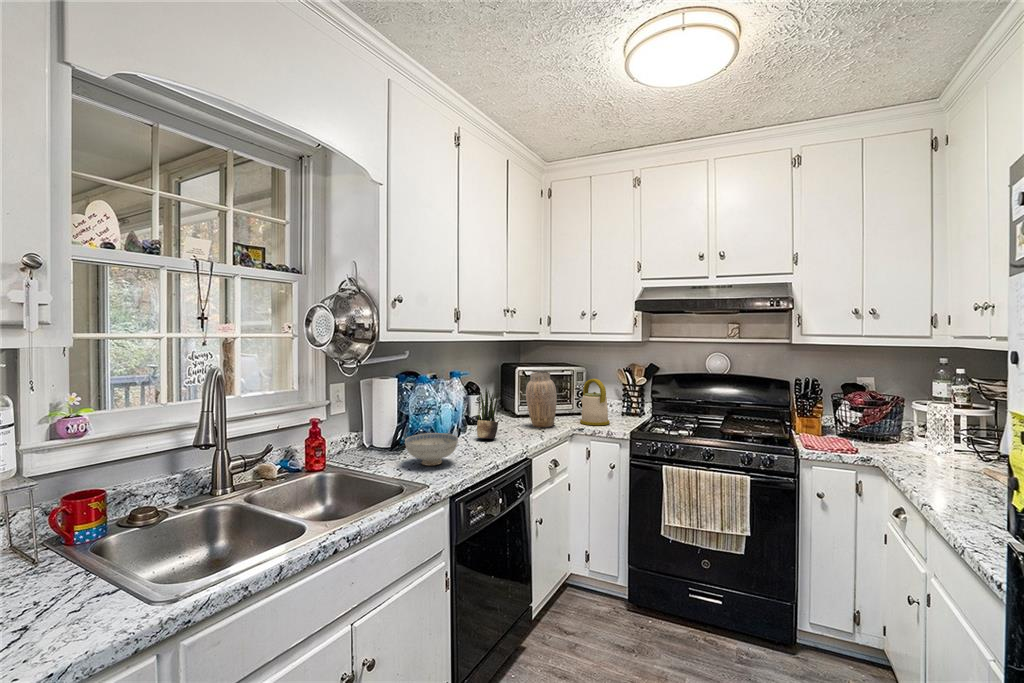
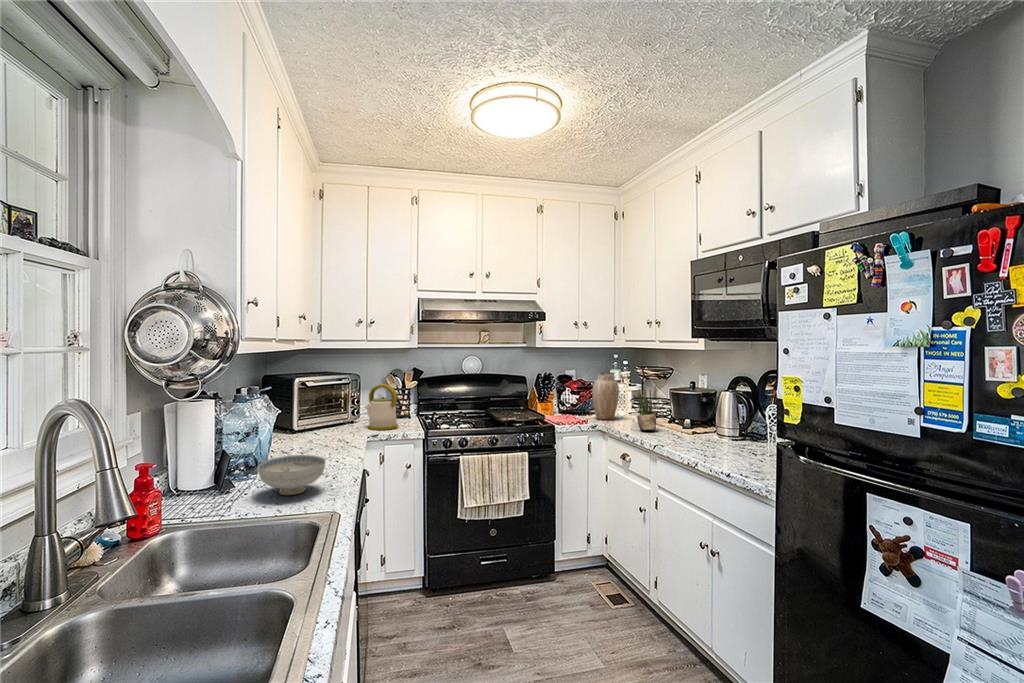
vase: present [526,371,557,427] -> present [593,372,619,420]
potted plant: present [477,388,499,439] -> present [637,387,656,430]

